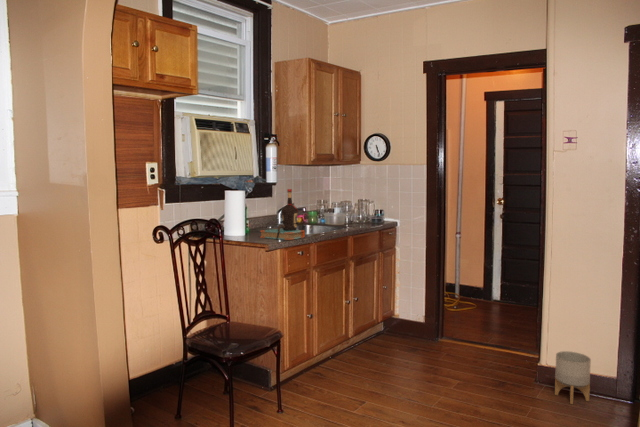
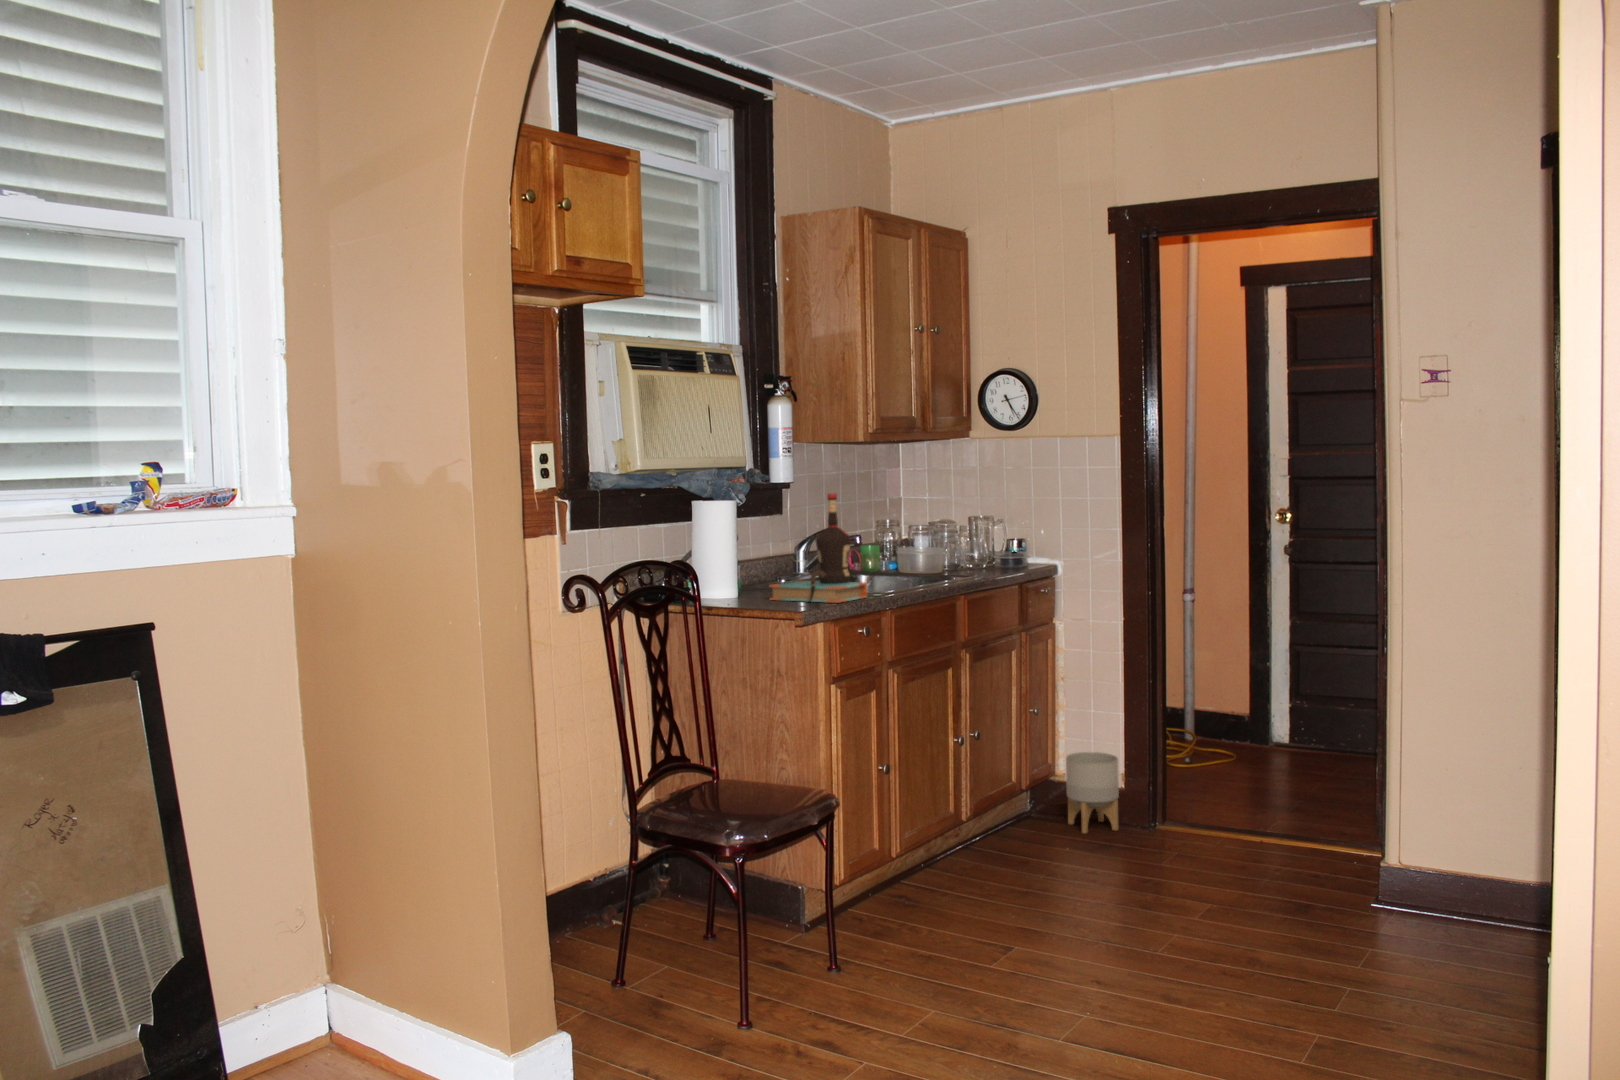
planter: present [555,351,591,404] -> present [1066,752,1119,833]

